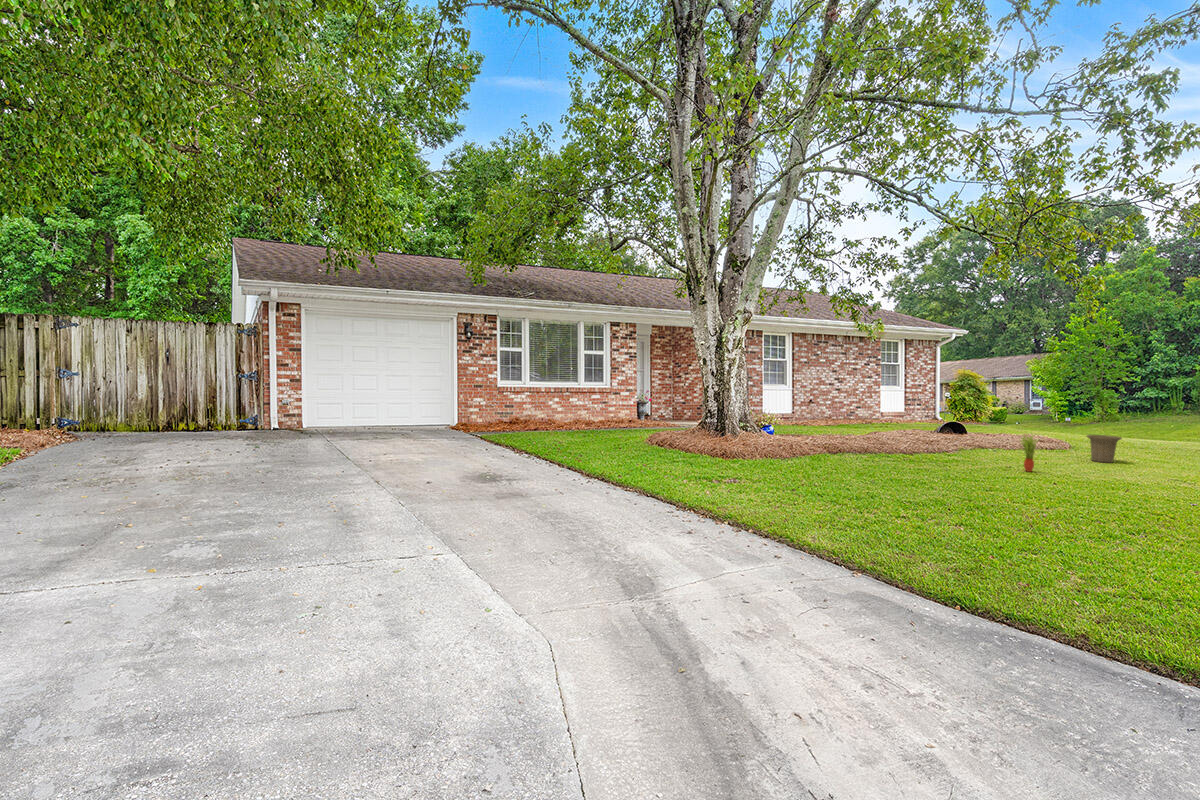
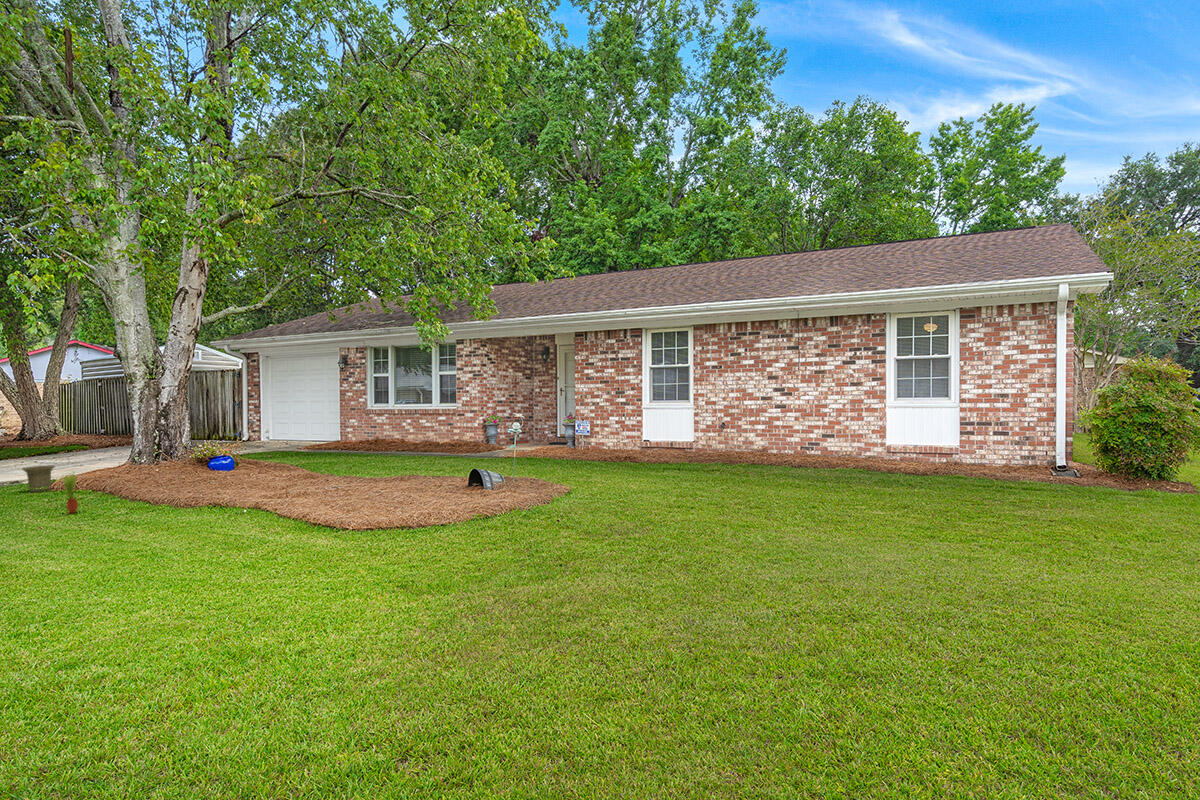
basket: present [1087,435,1122,463] -> present [23,465,55,492]

